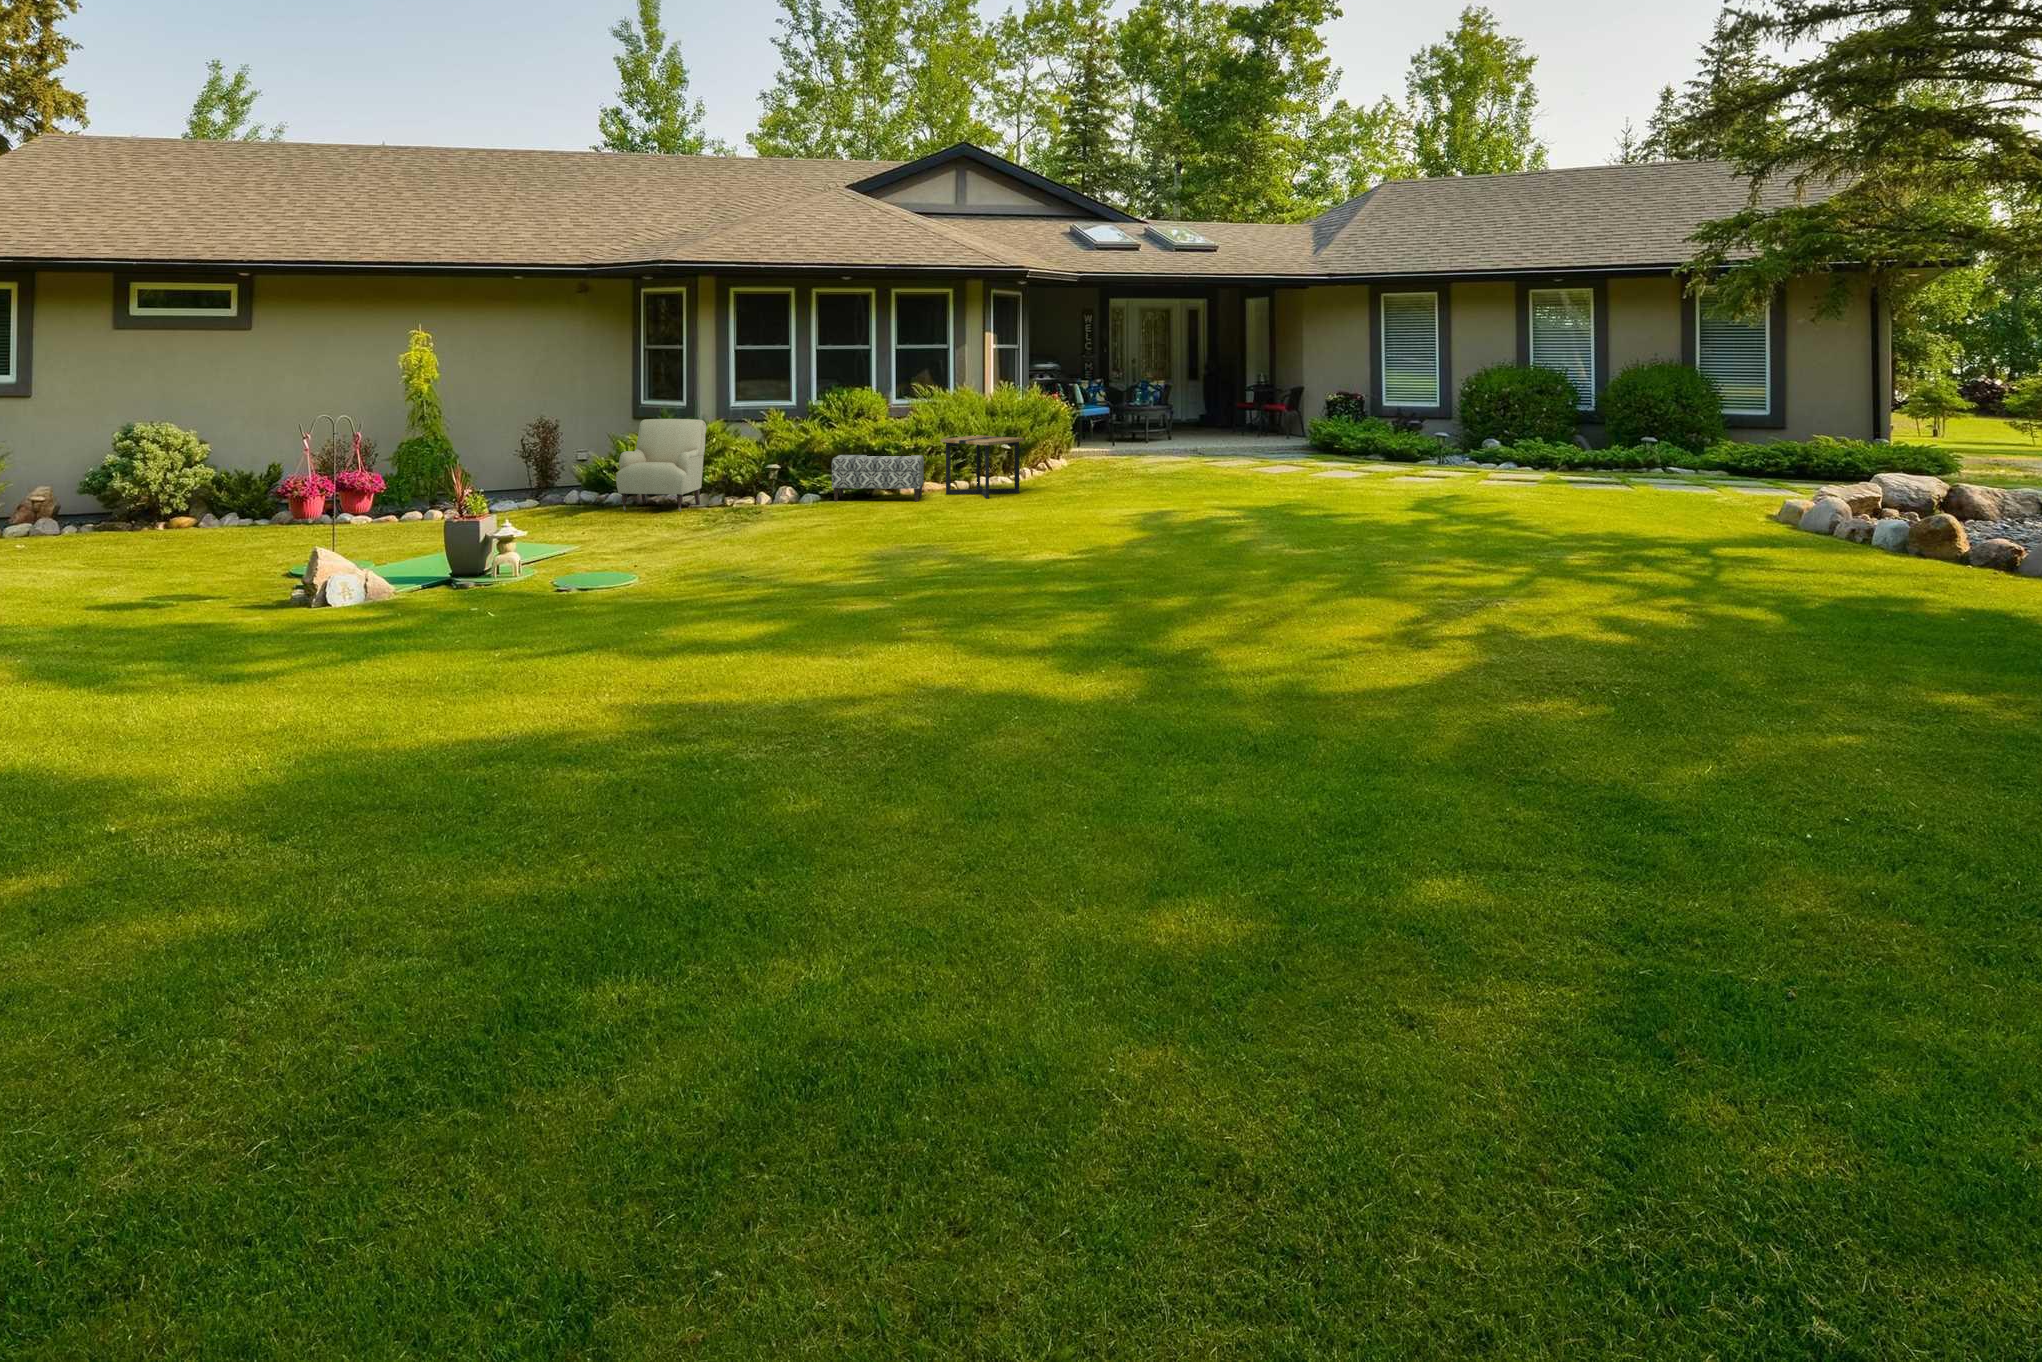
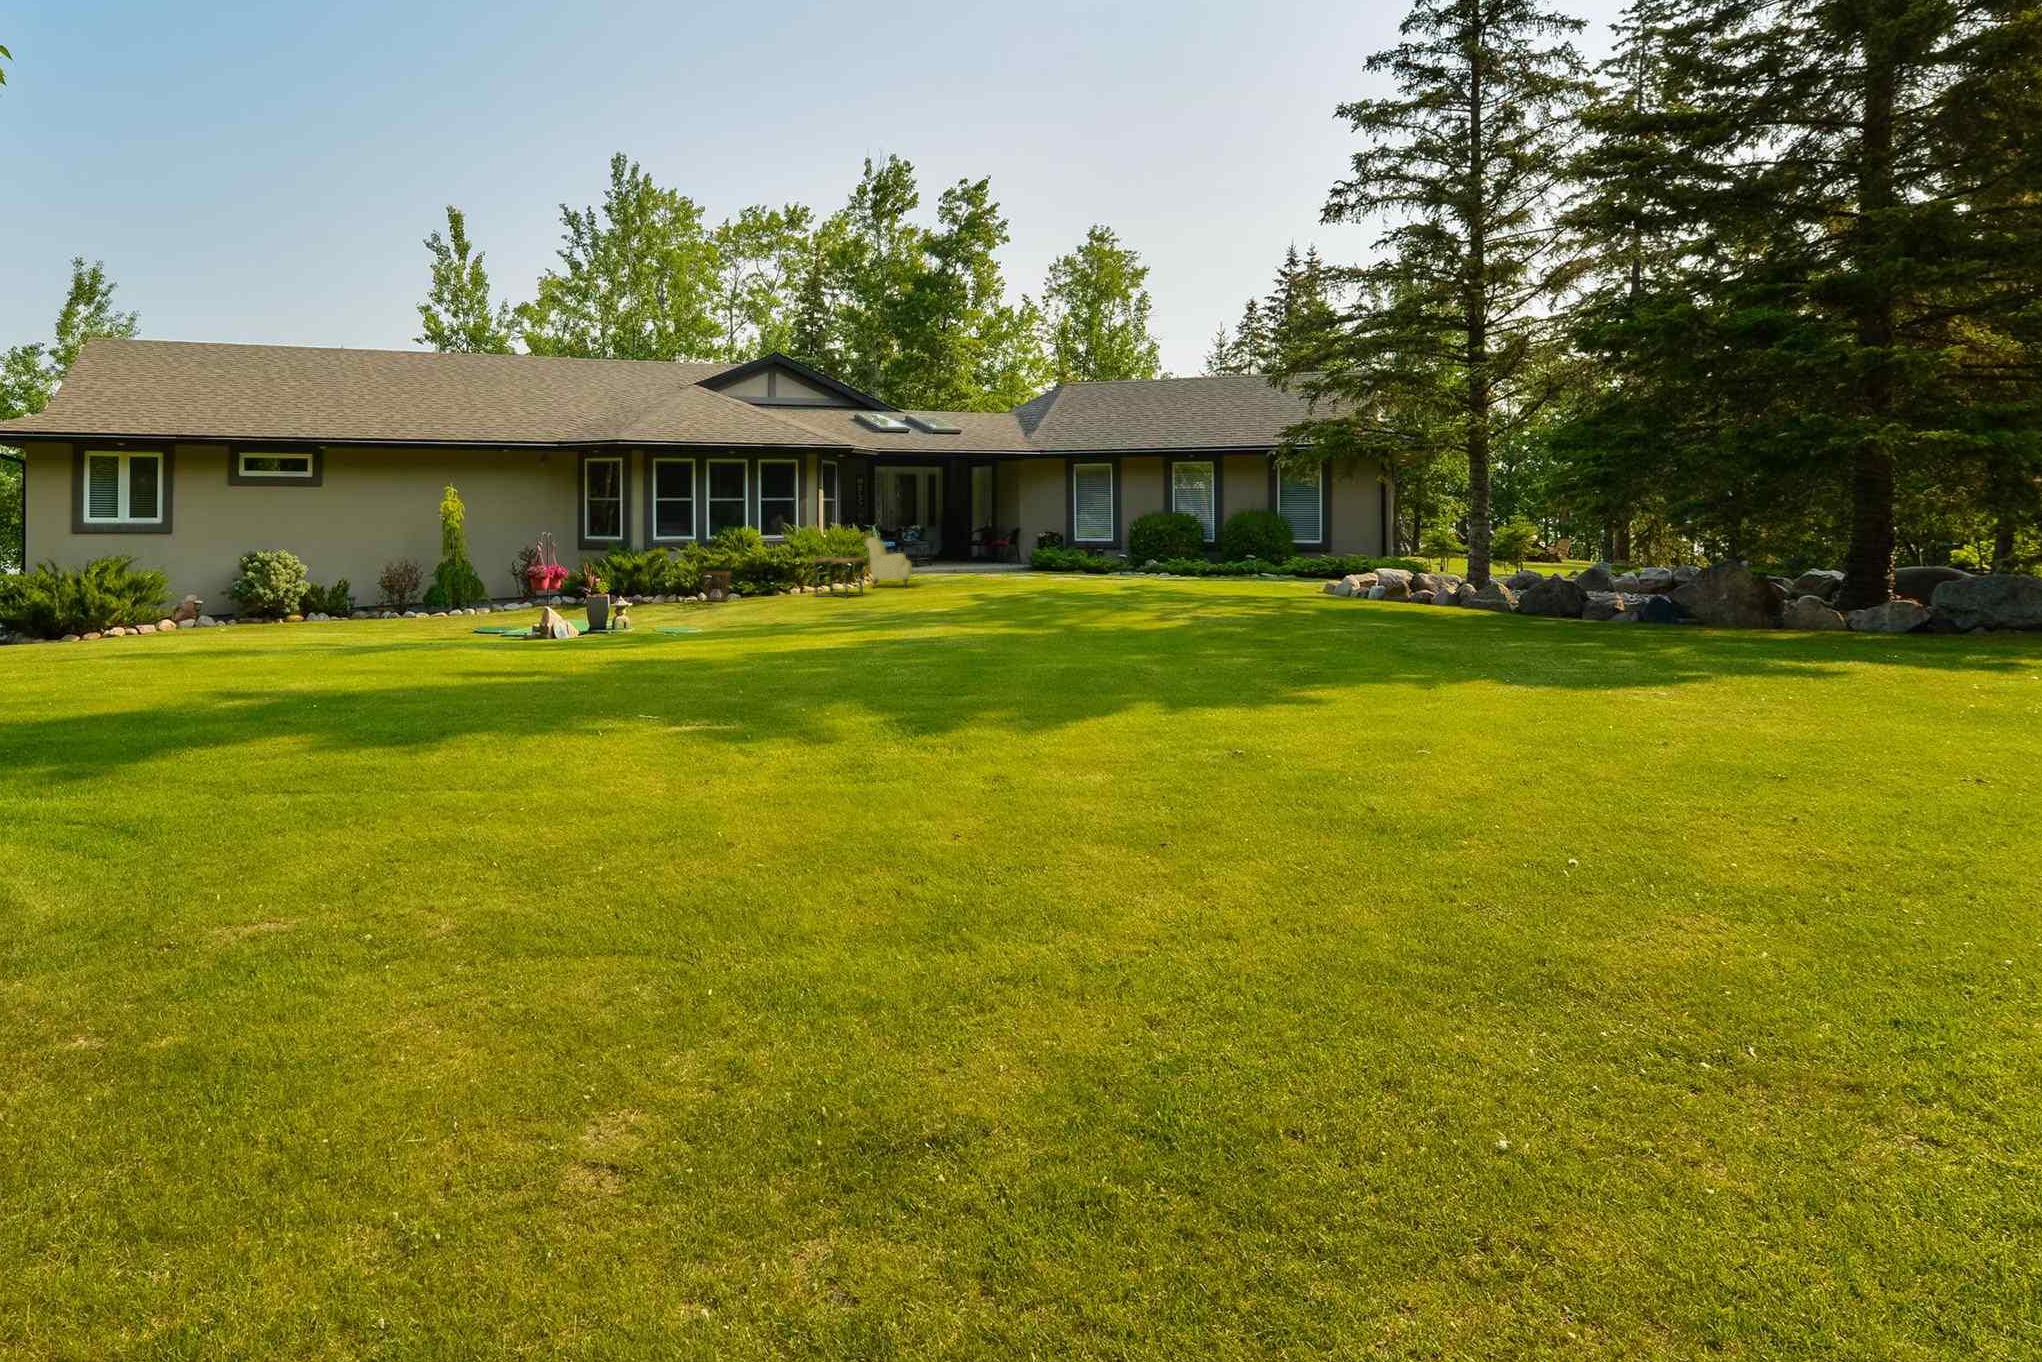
chair: present [616,419,707,512] -> present [865,537,912,587]
basket: none [772,454,816,501] -> present [702,571,731,601]
bench: present [831,455,924,502] -> none [743,570,805,601]

